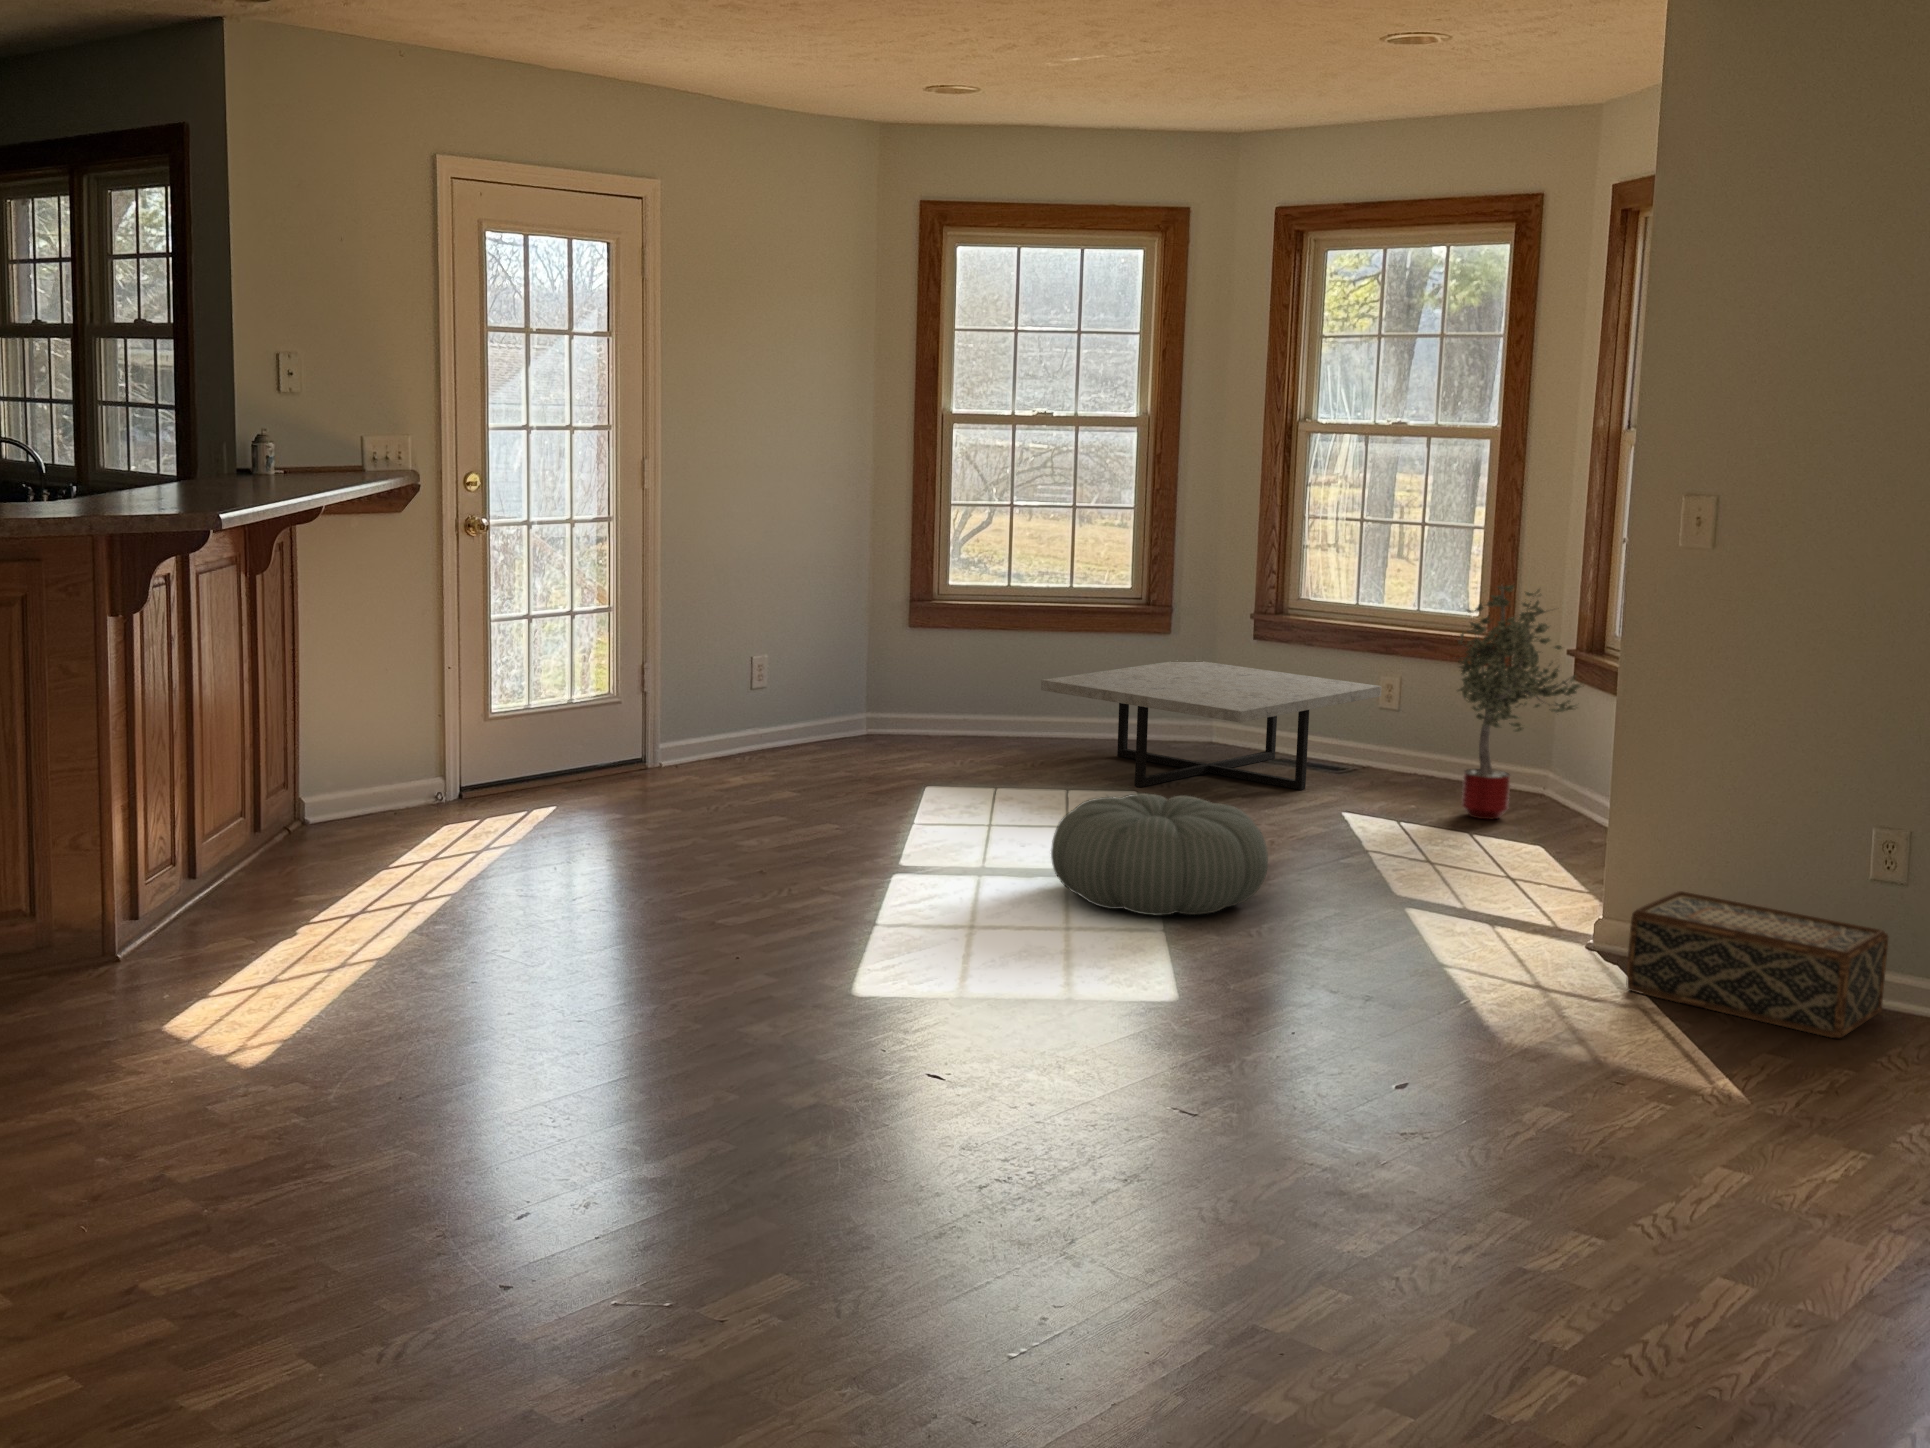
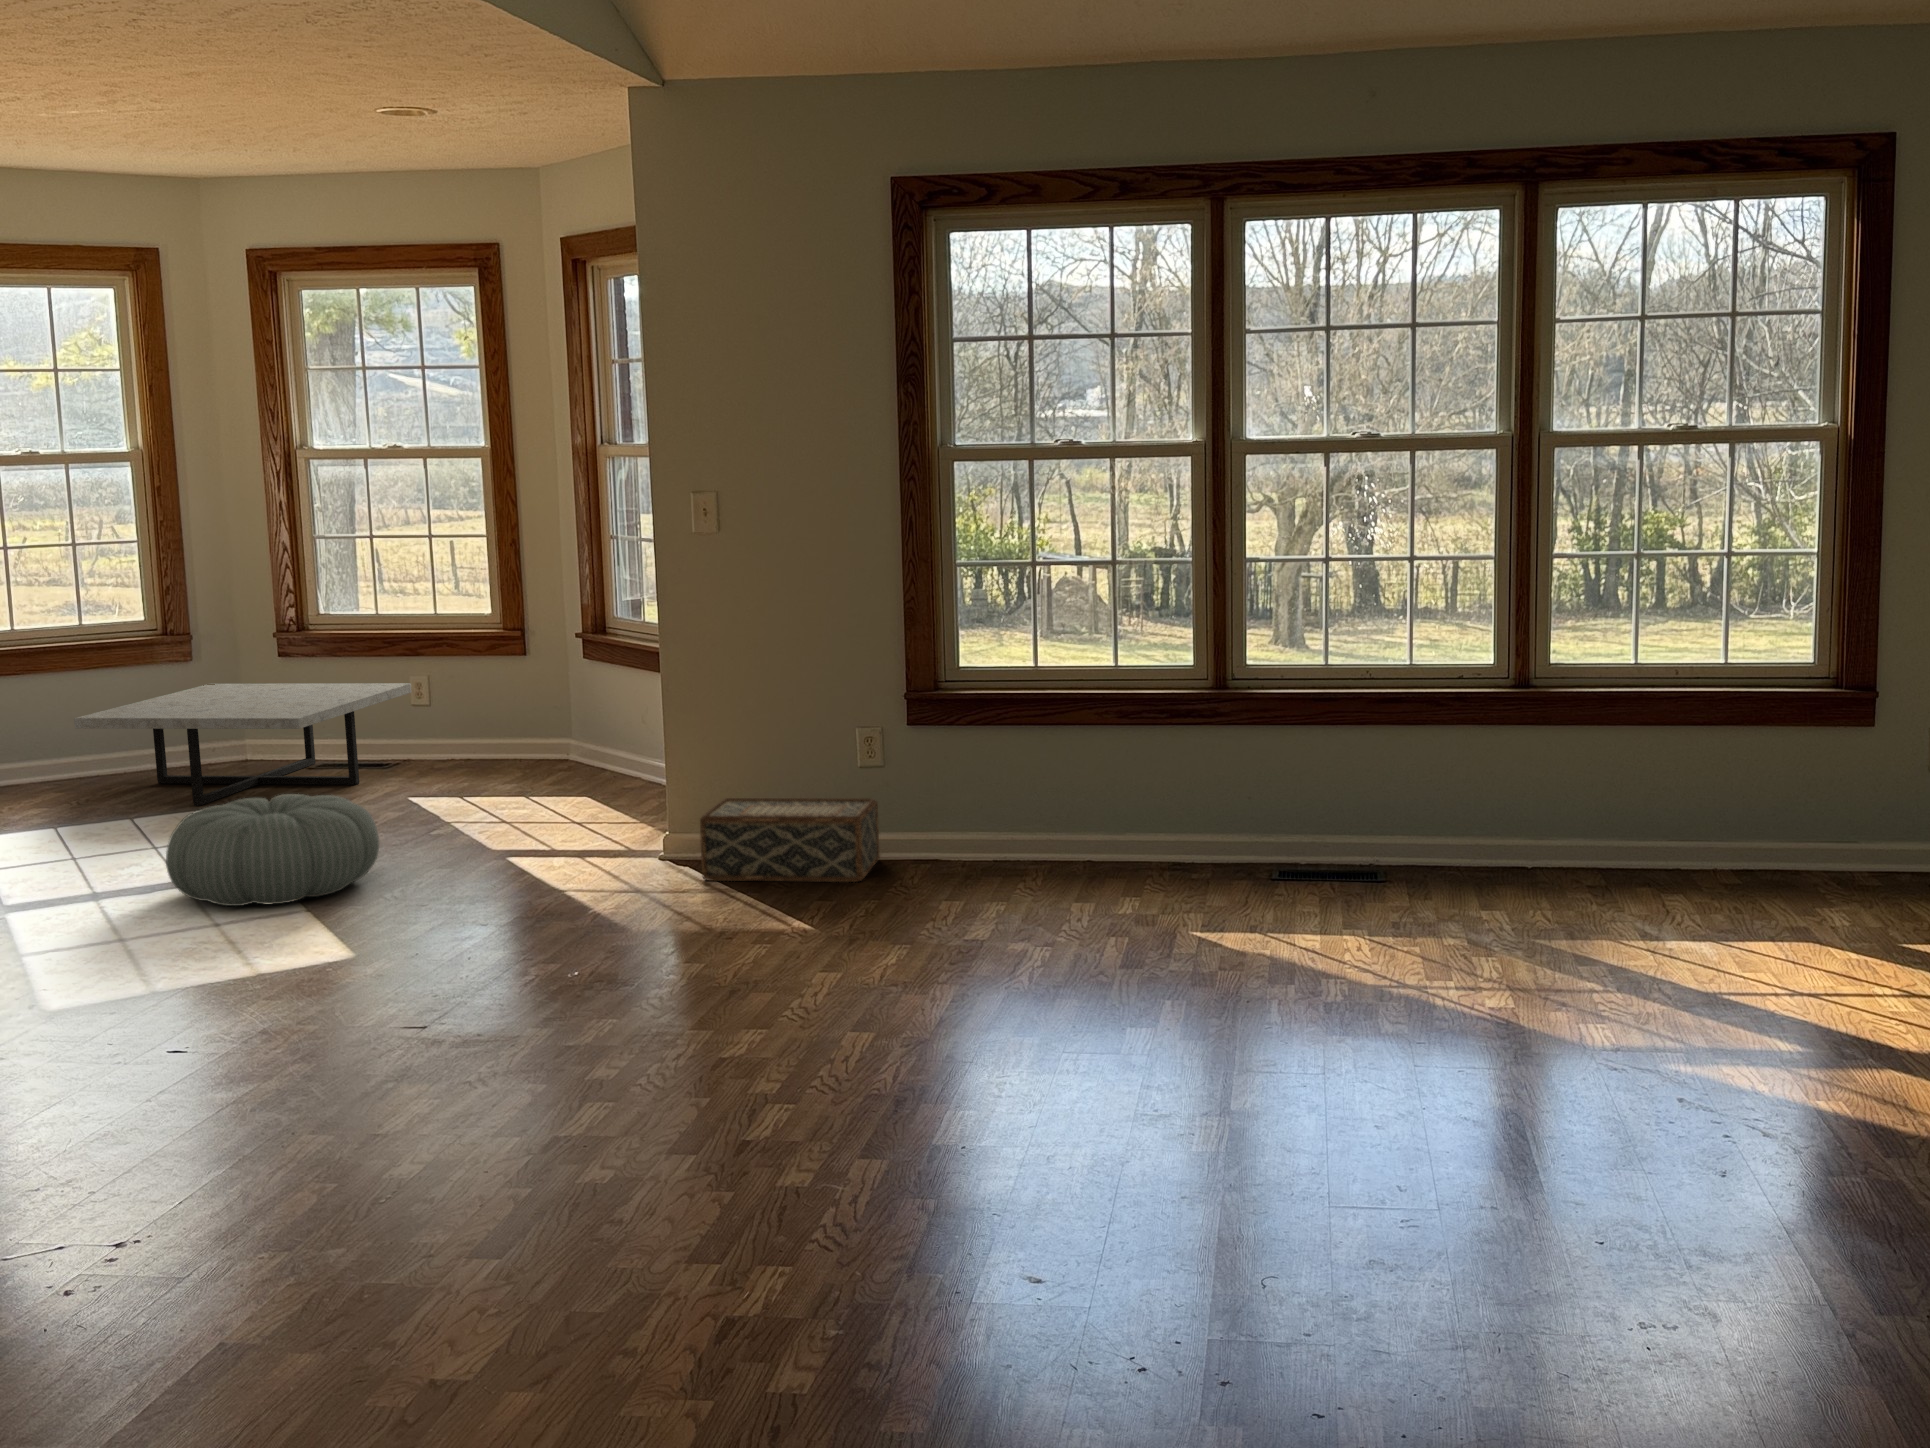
potted tree: present [1457,585,1581,819] -> none [481,579,597,782]

